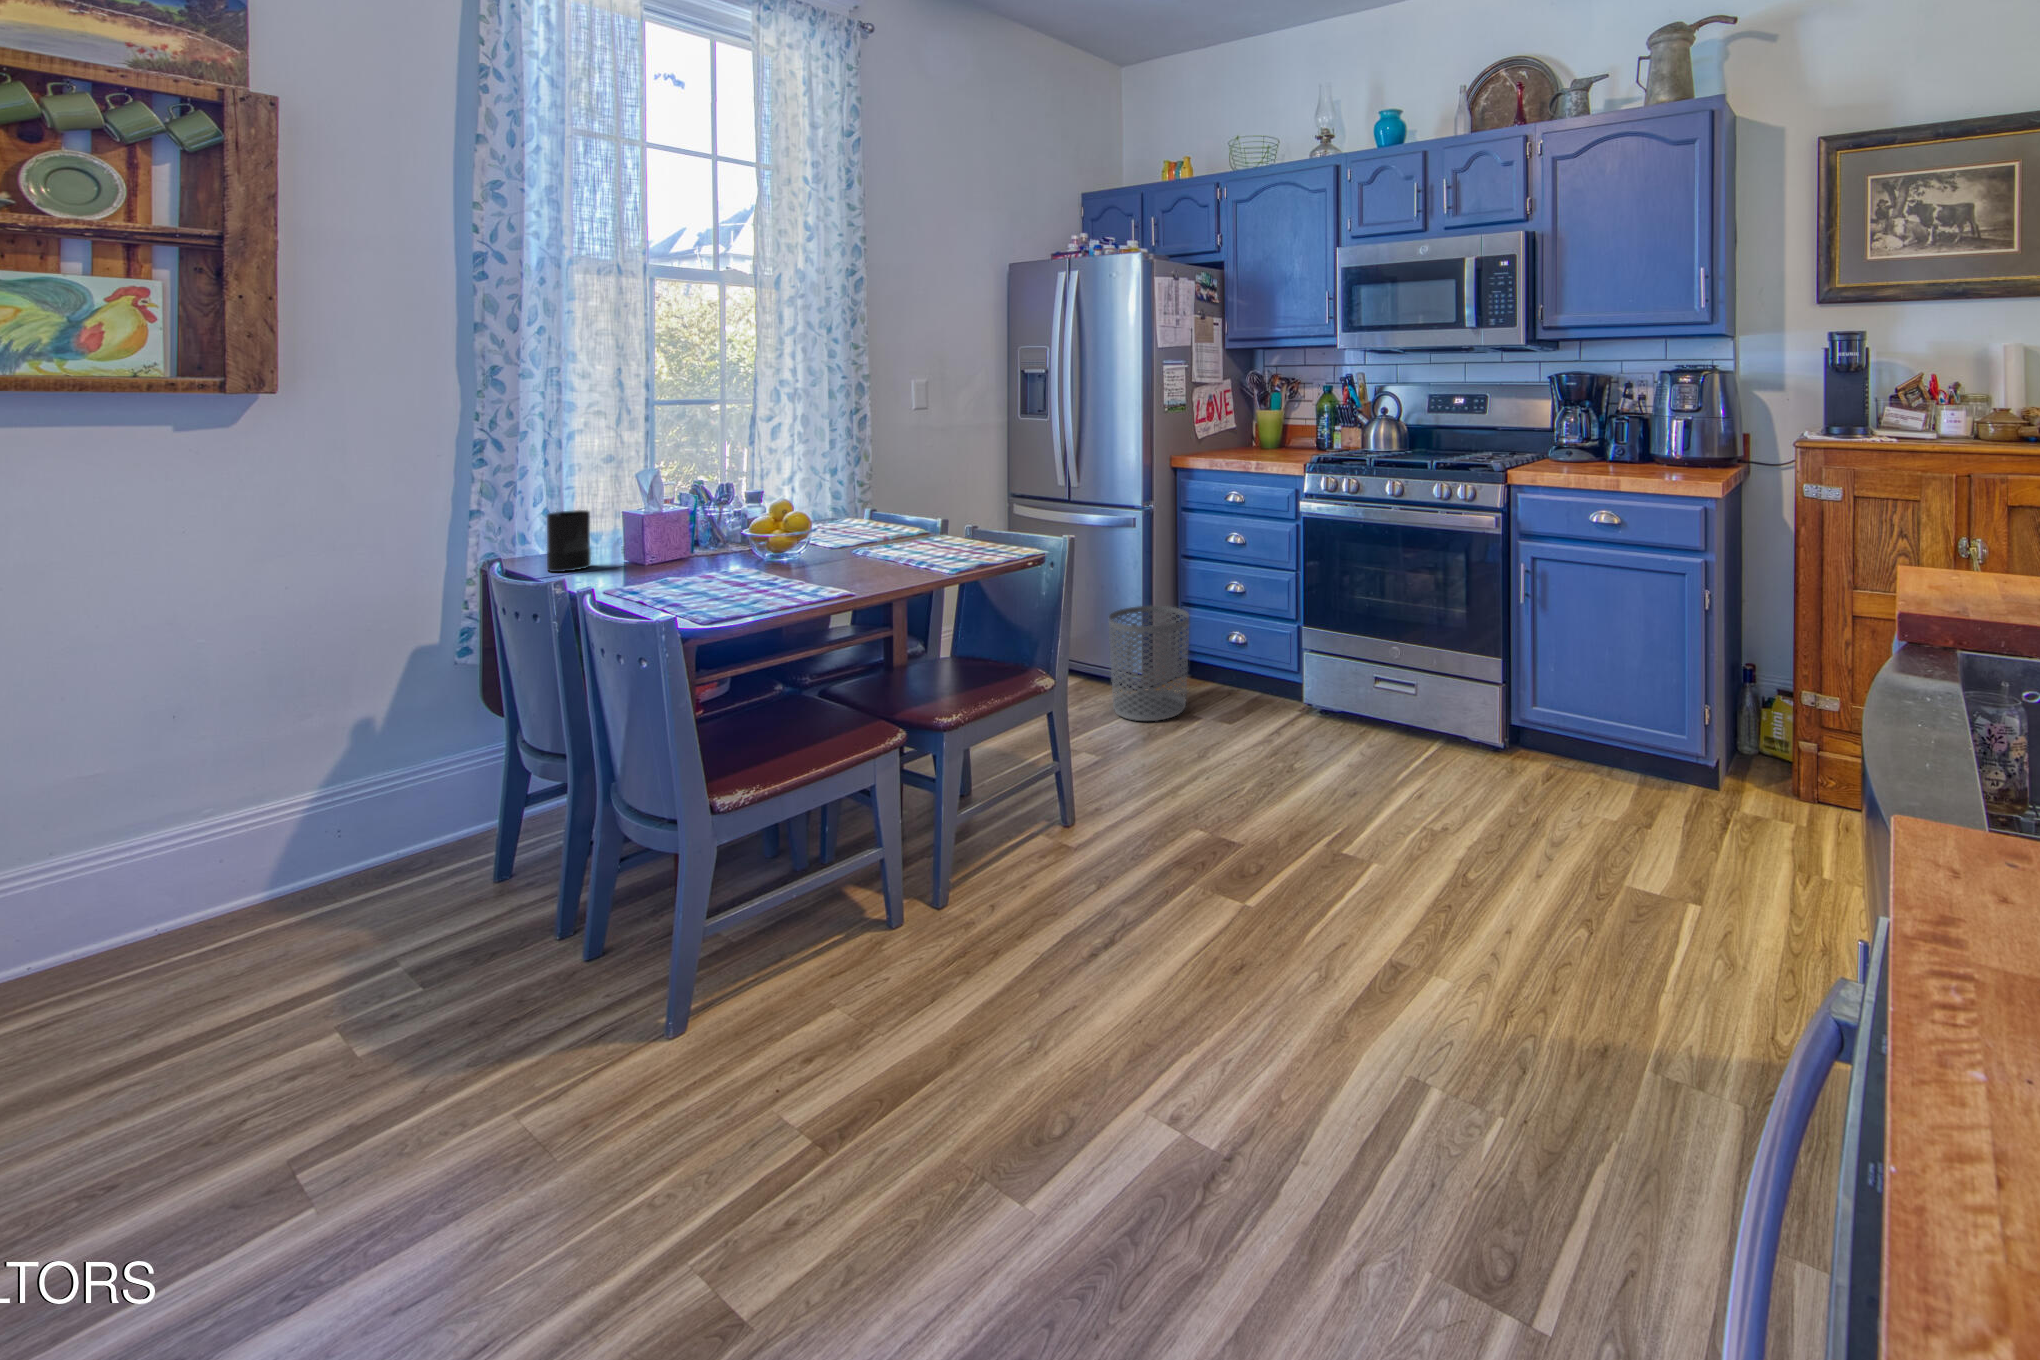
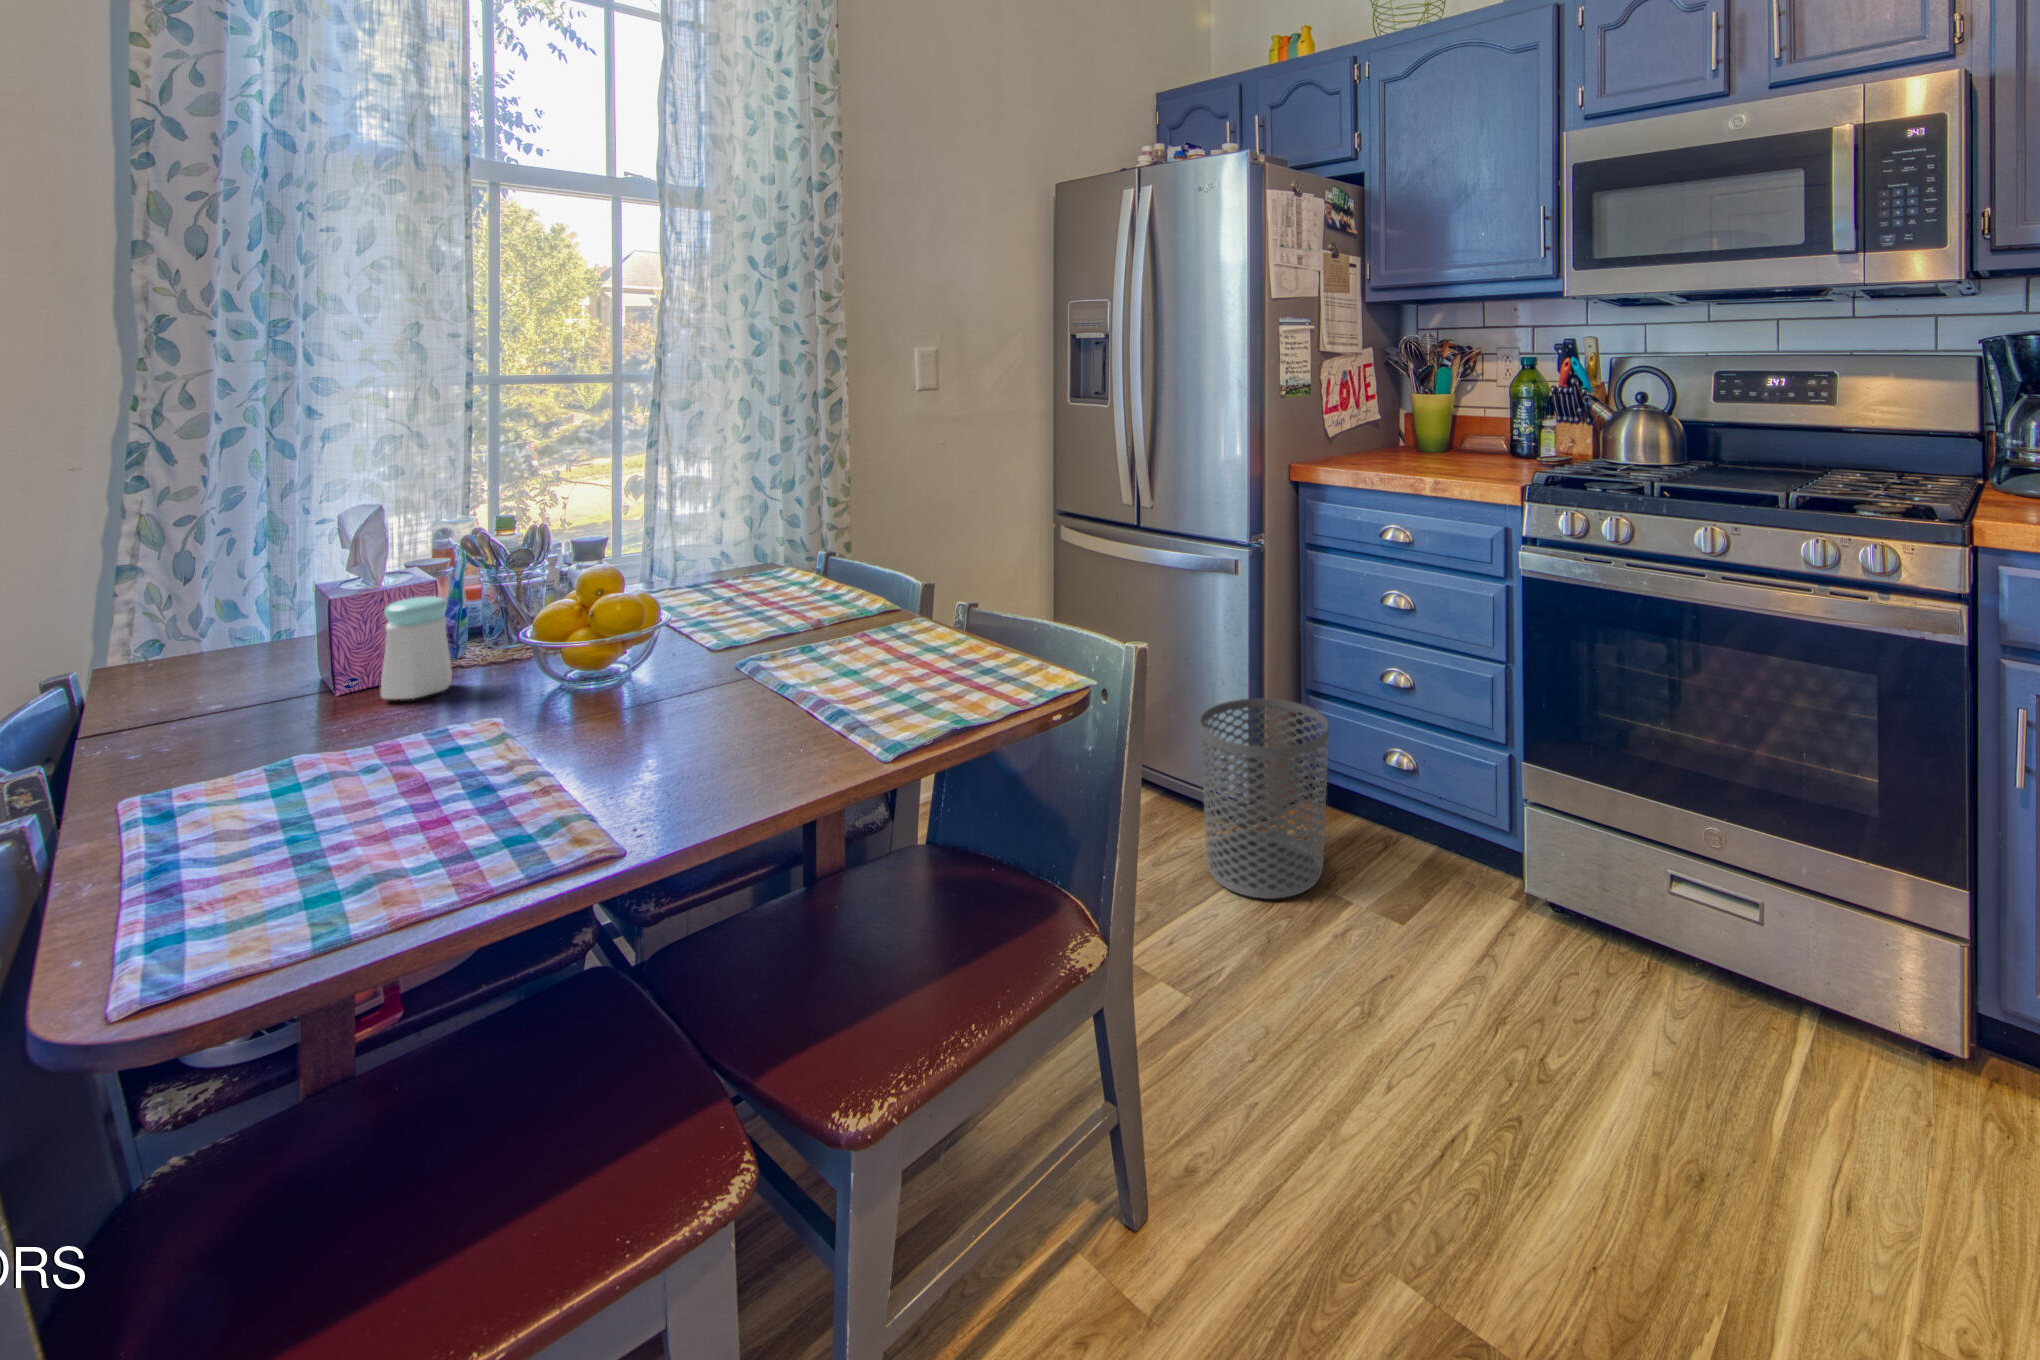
candle: present [547,508,591,572] -> none [170,573,264,698]
salt shaker: none [671,517,705,568] -> present [381,596,452,699]

